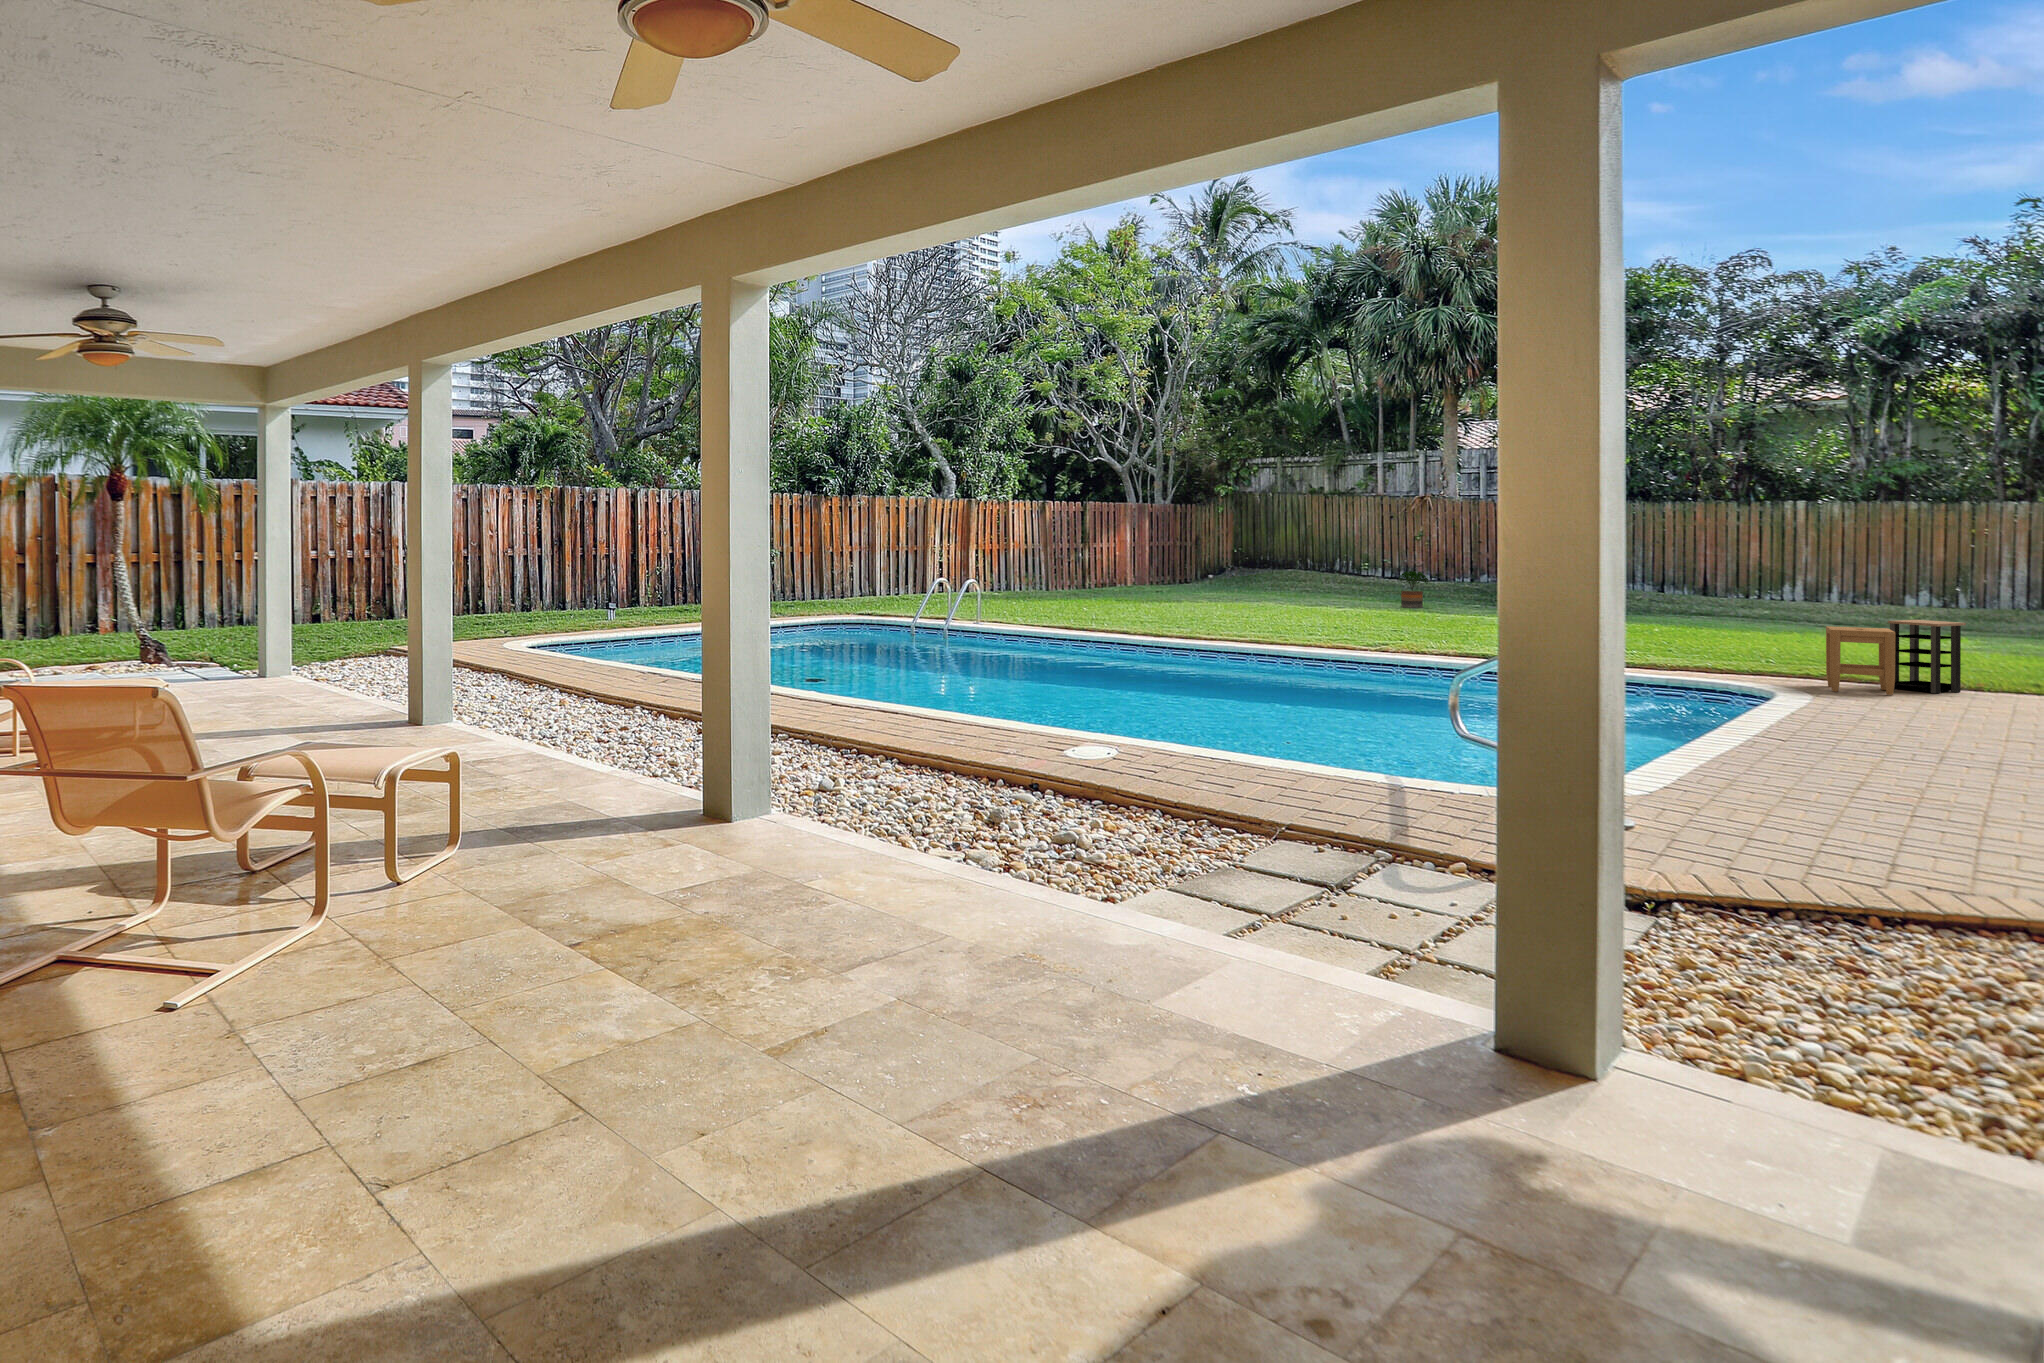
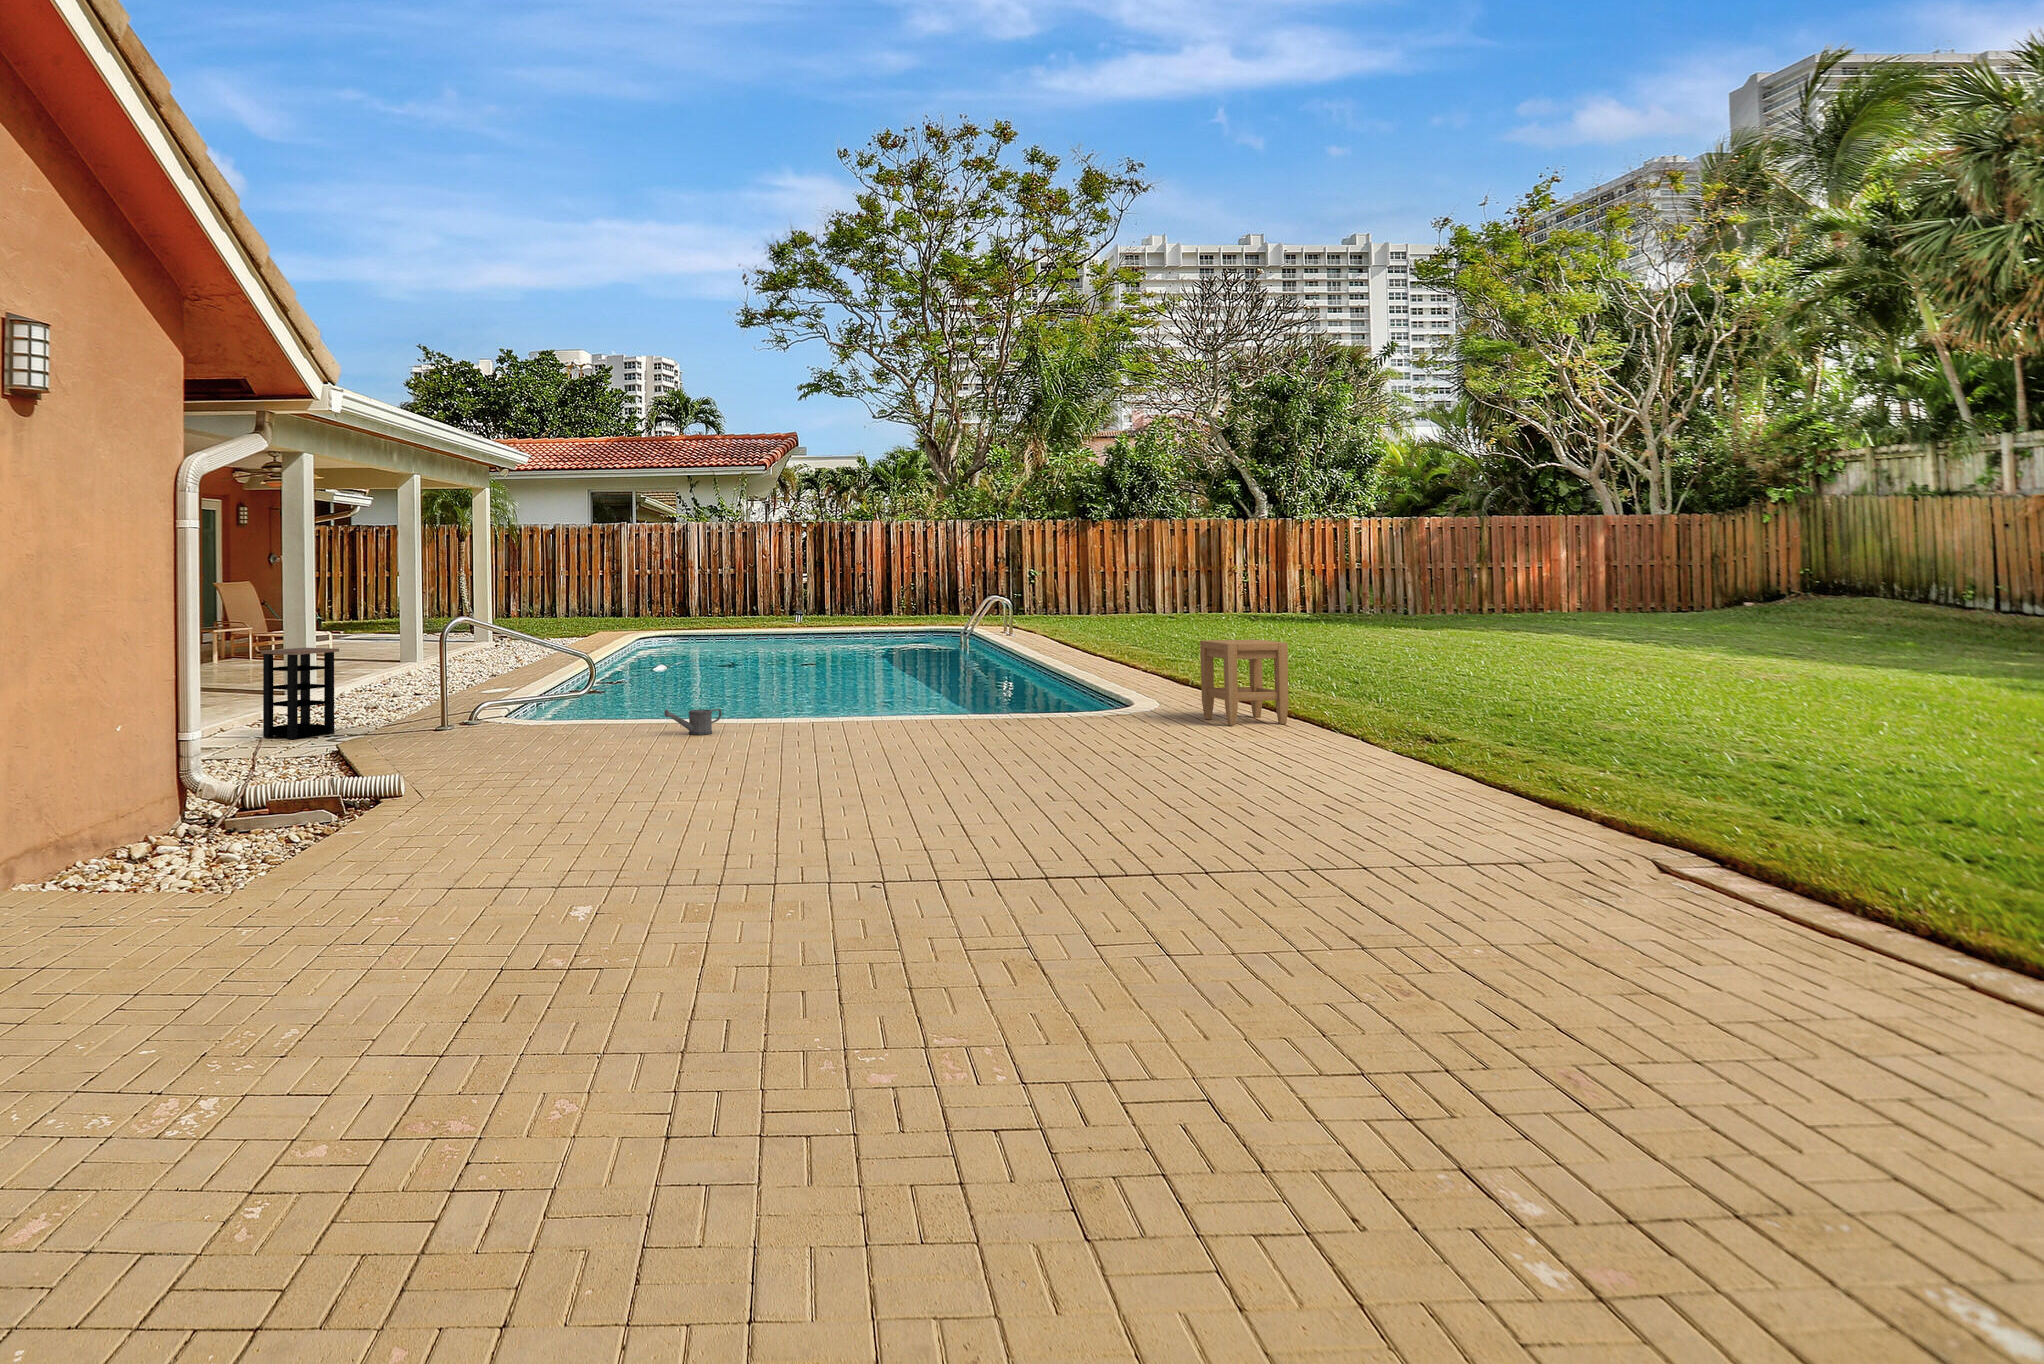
potted tree: present [1399,571,1429,608] -> none [1656,592,1701,646]
side table: present [1888,620,1966,694] -> present [261,648,339,739]
watering can: none [1833,728,1885,758] -> present [664,709,722,735]

